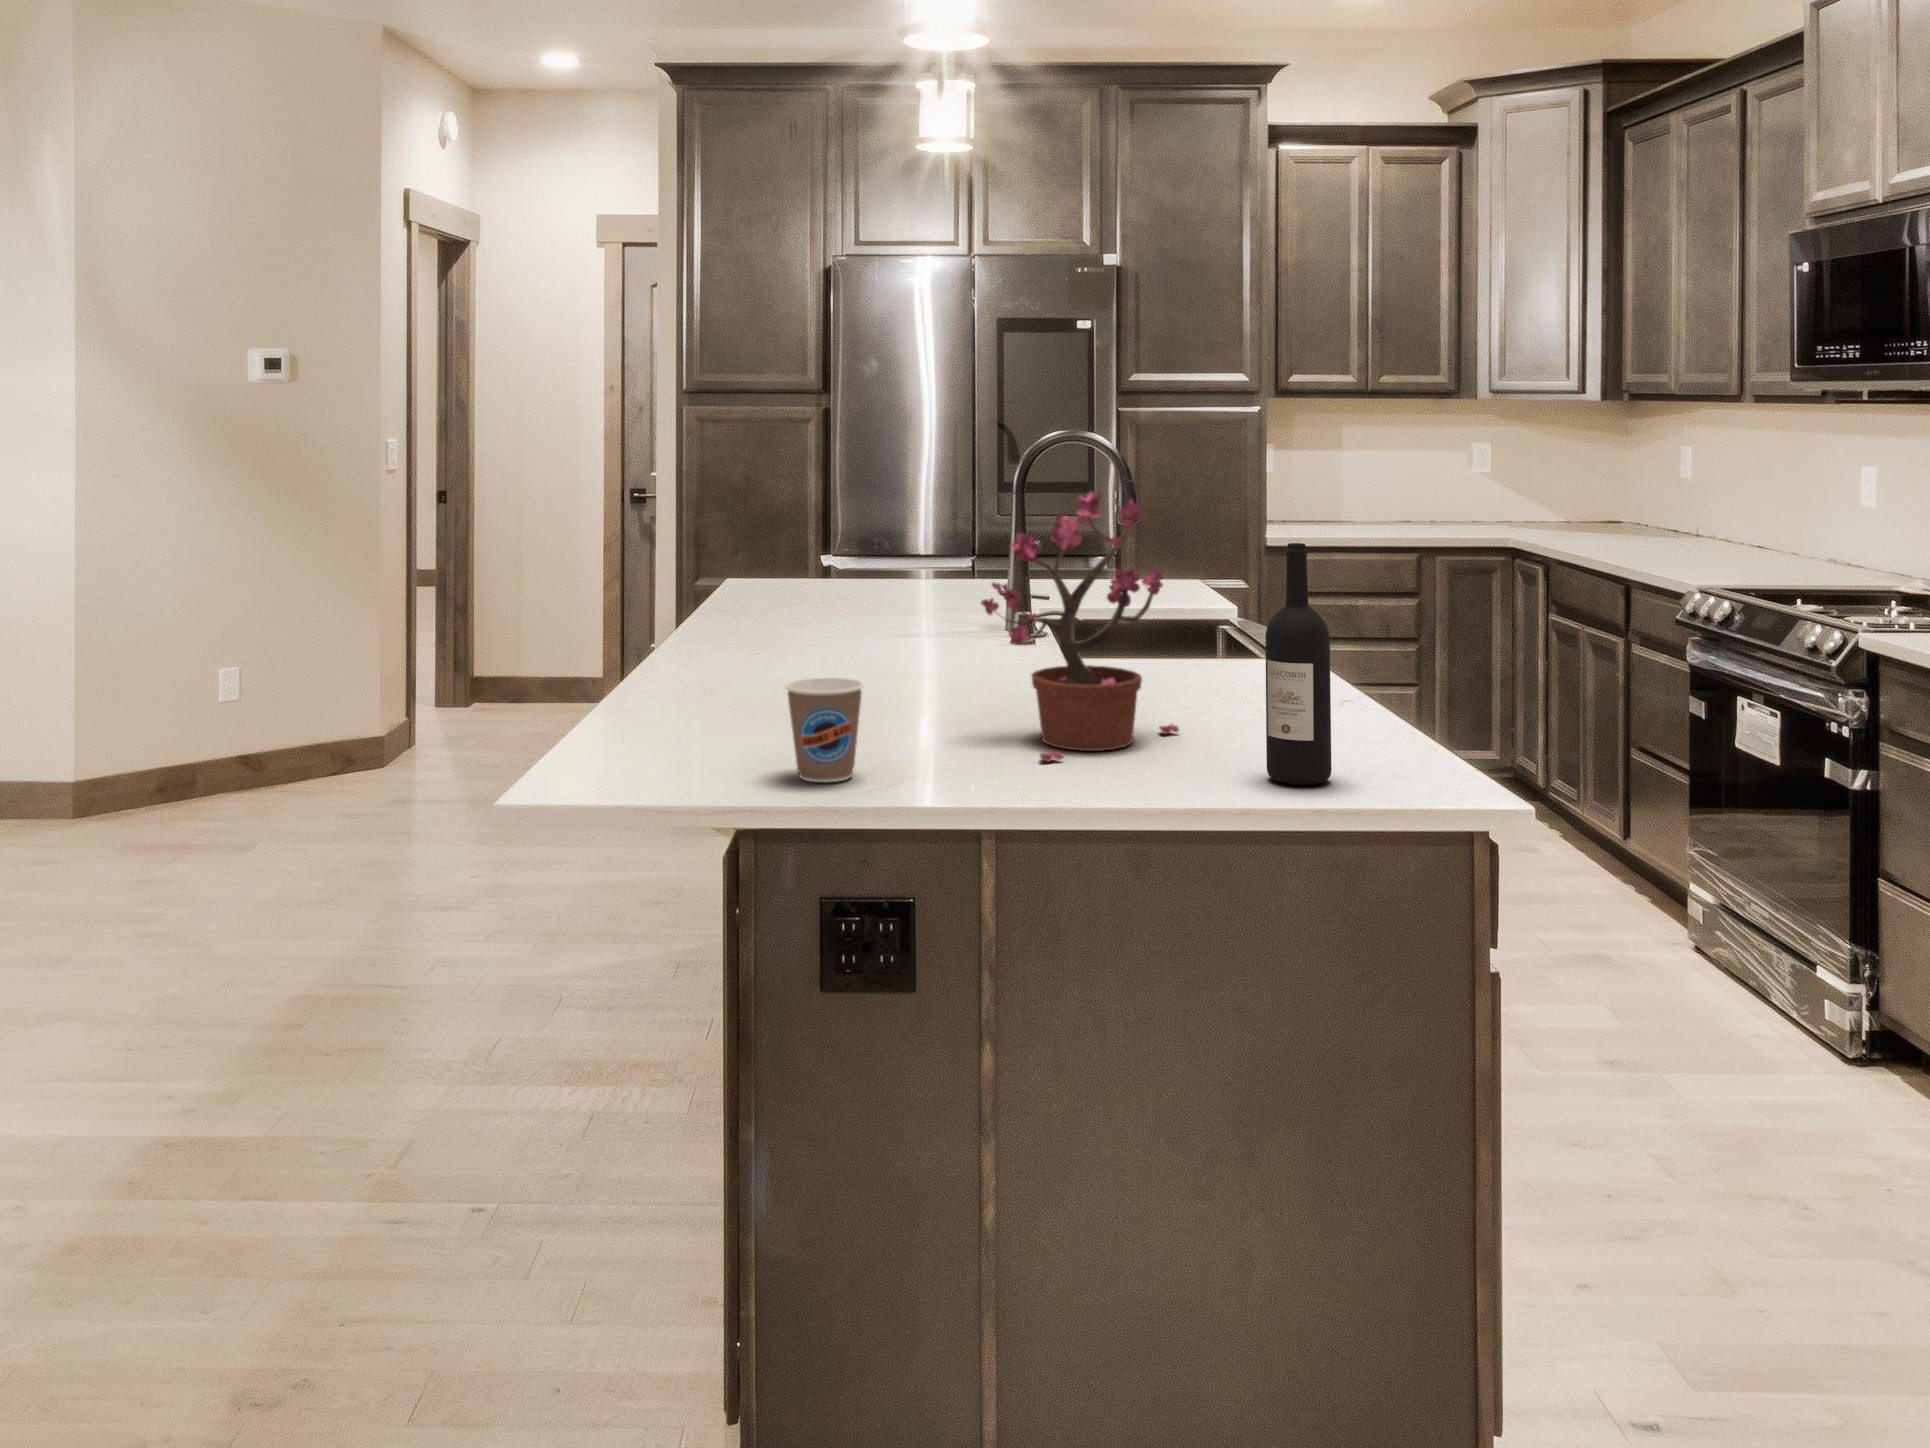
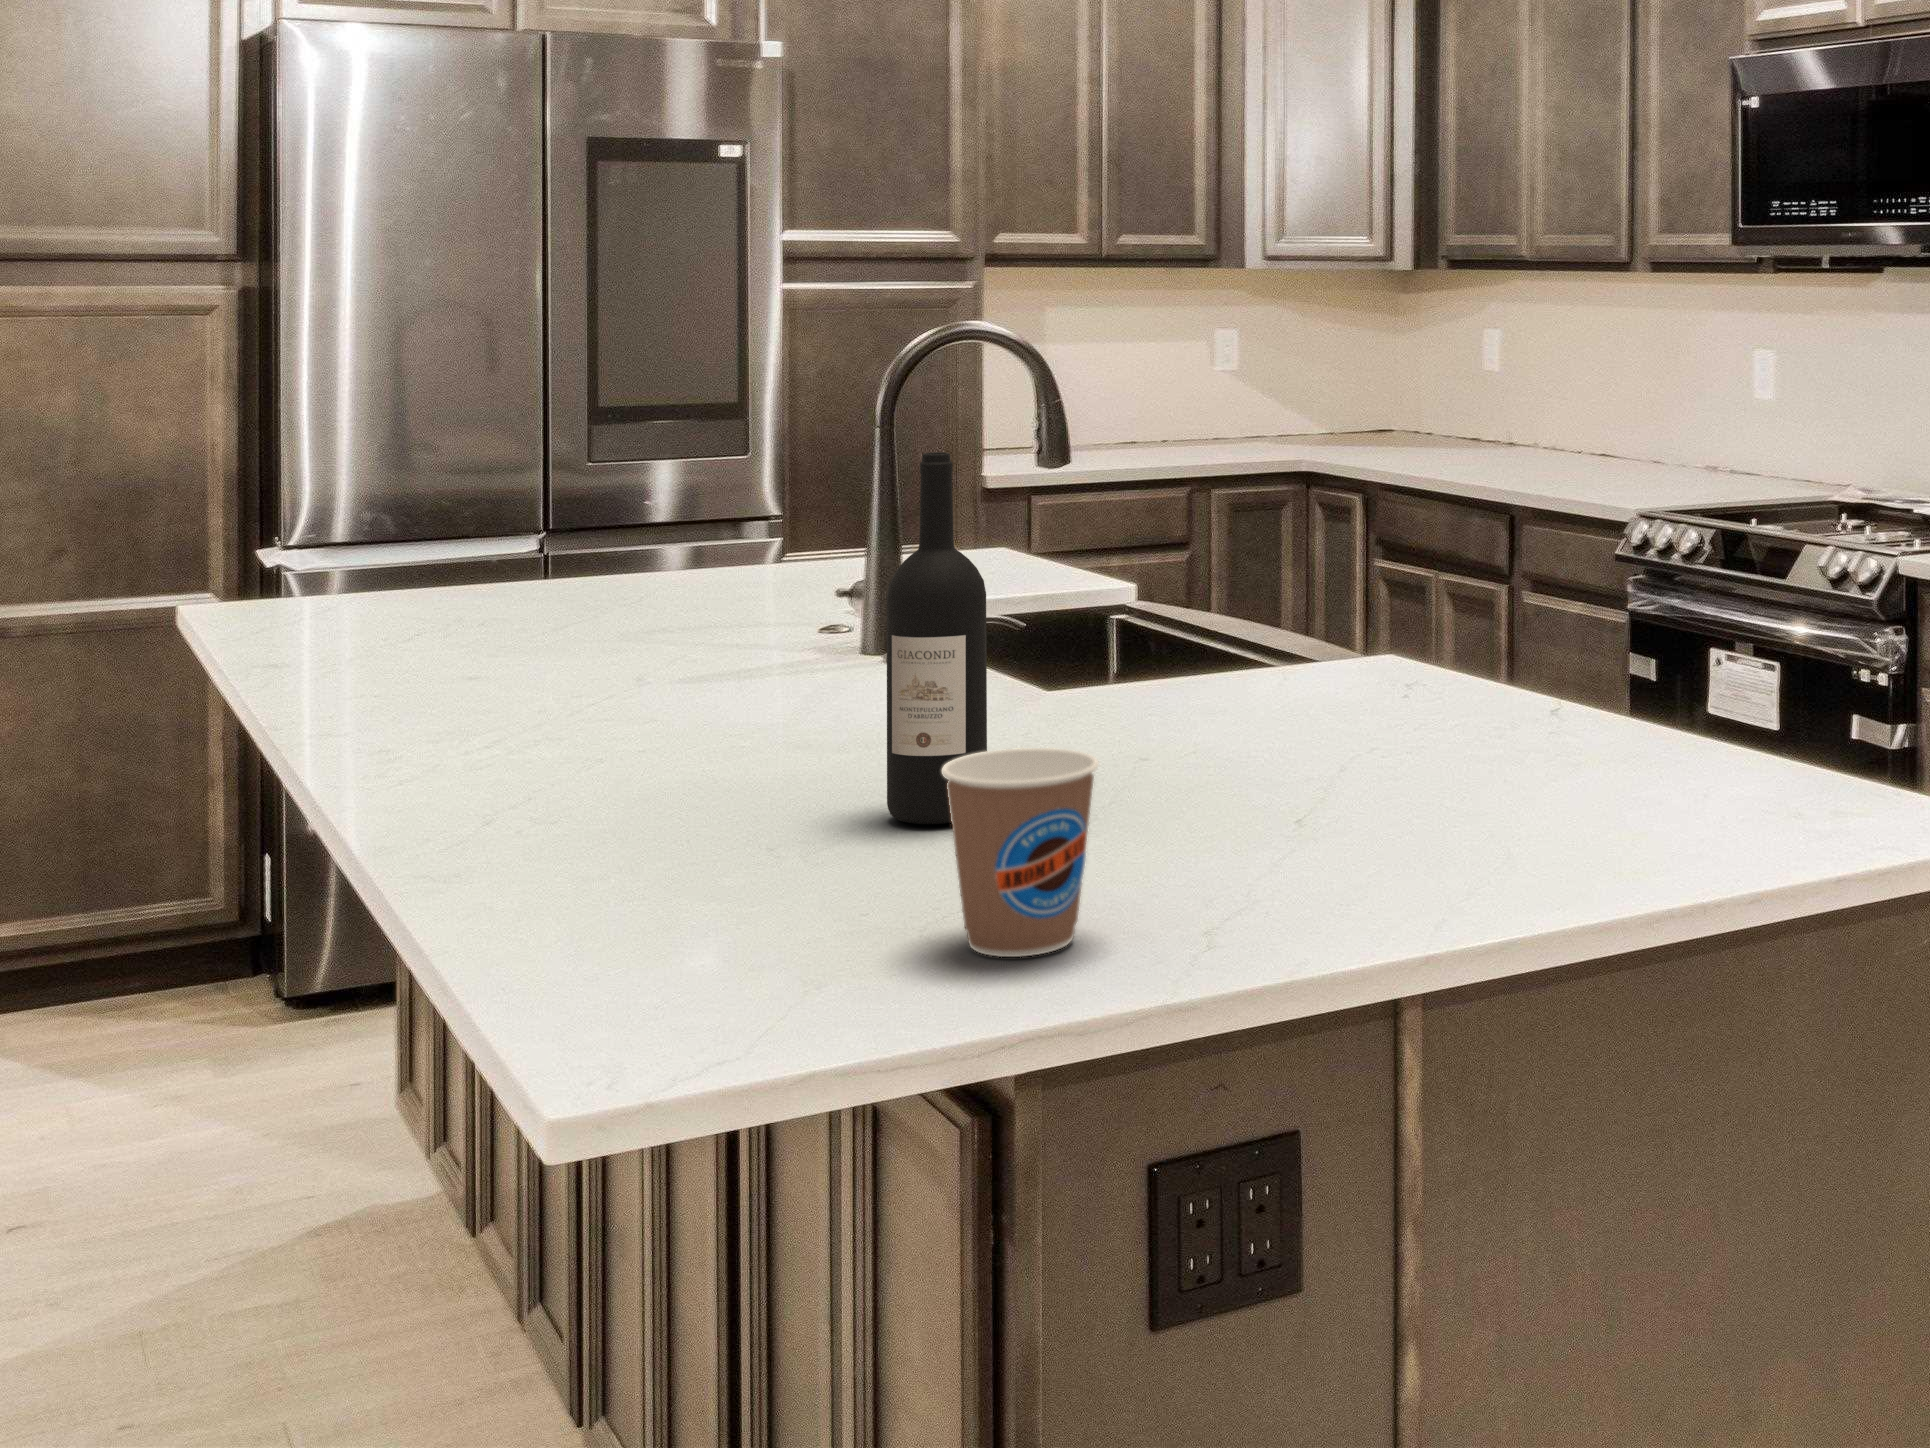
potted plant: present [981,491,1179,761] -> none [1160,388,1442,853]
wine bottle: present [1265,543,1331,785] -> present [887,452,987,824]

